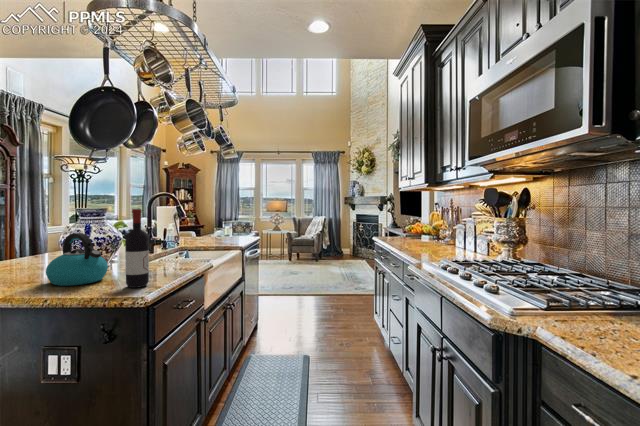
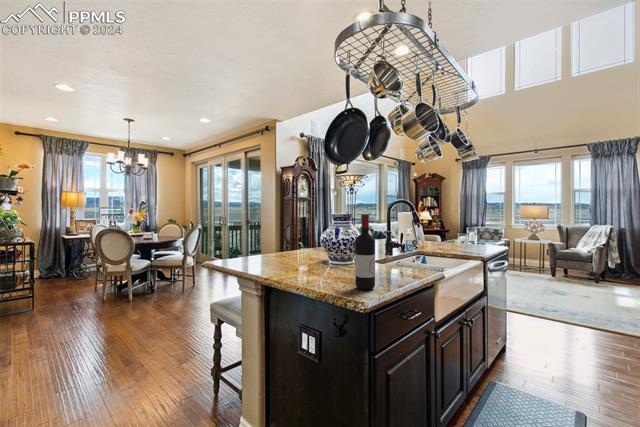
kettle: present [46,233,108,286] -> none [303,234,346,279]

